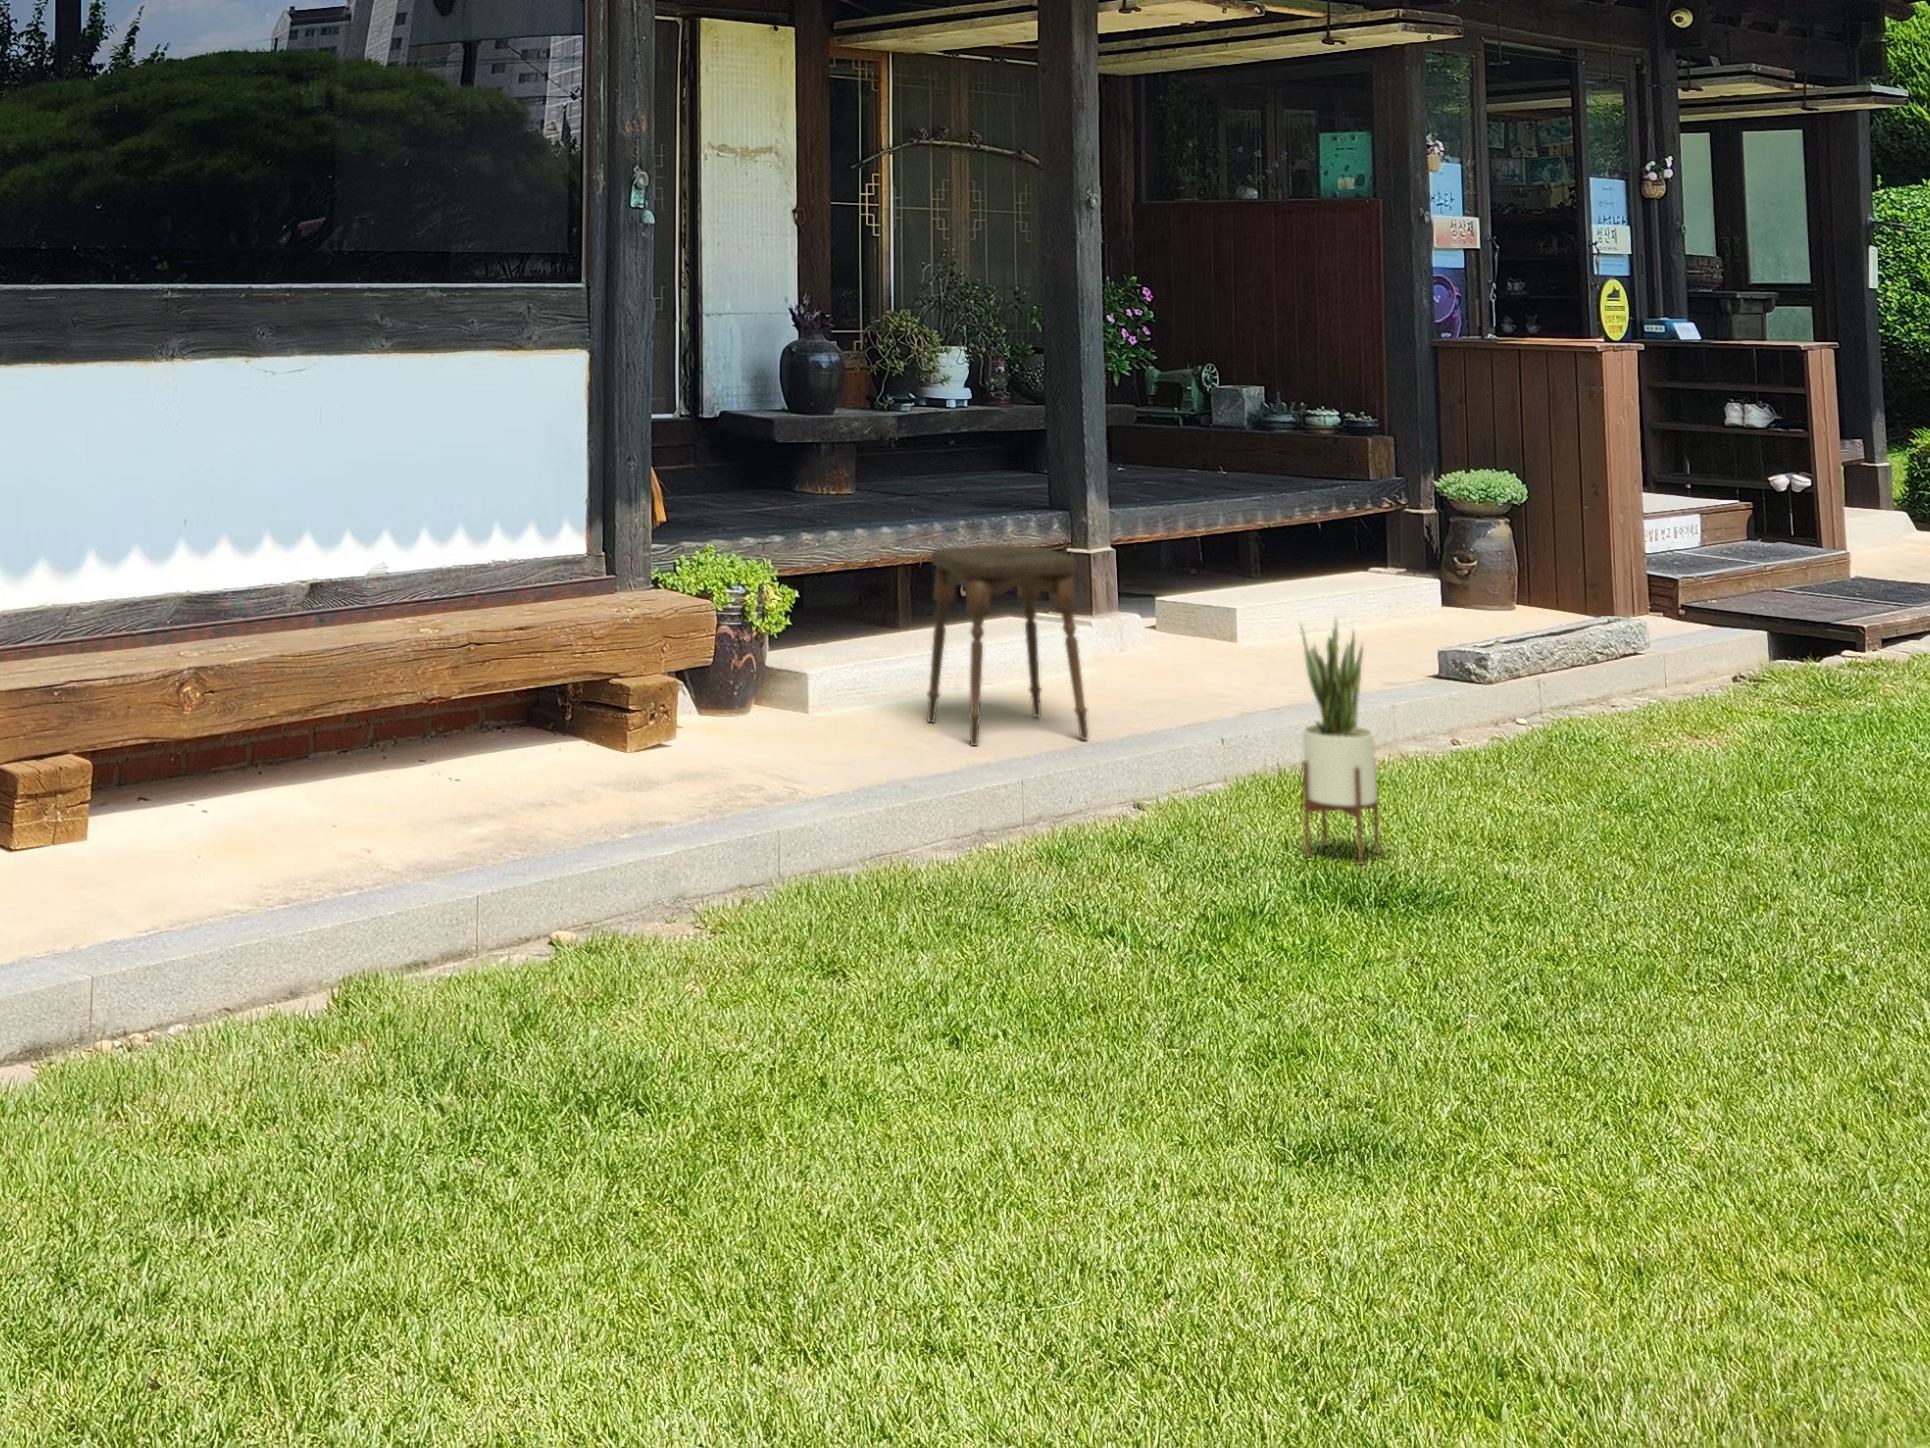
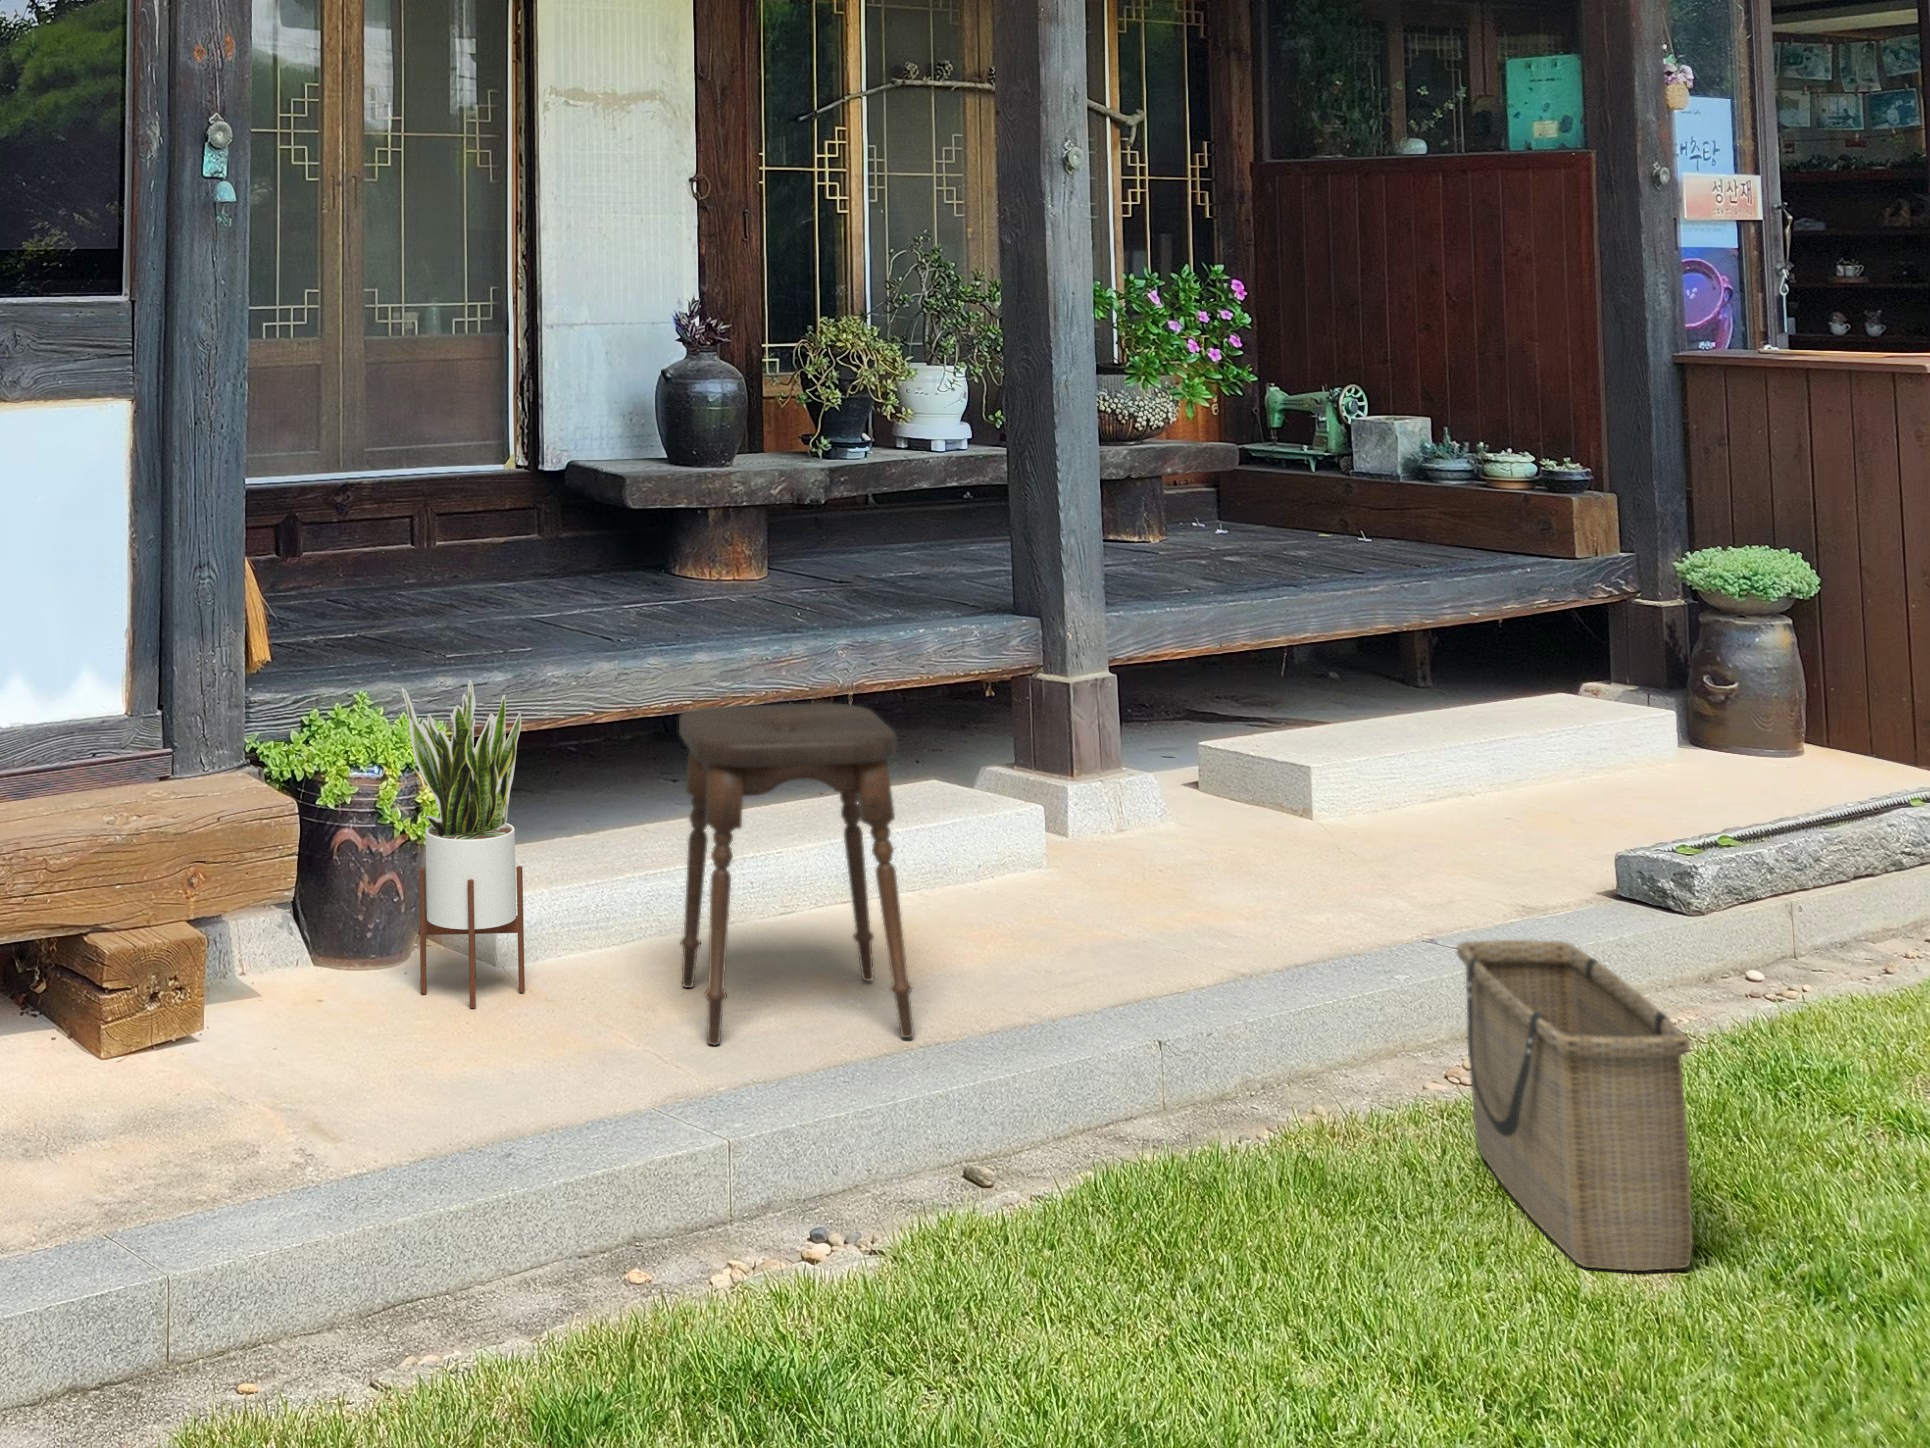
potted plant: present [1301,618,1379,865] -> present [402,680,525,1008]
basket: none [1416,662,1561,821] -> present [1457,940,1693,1271]

